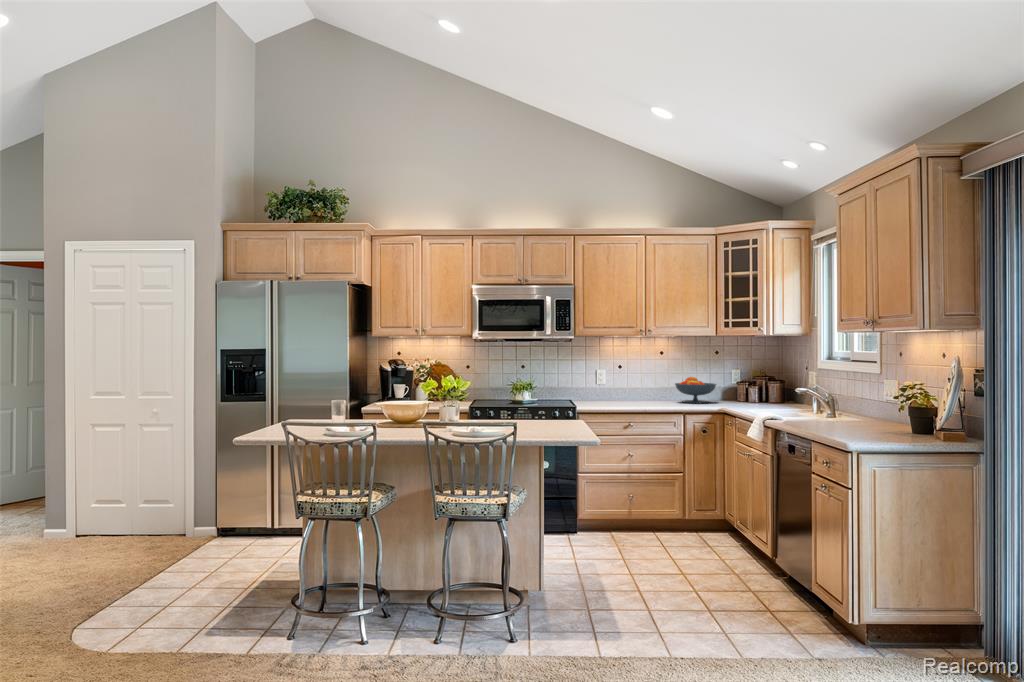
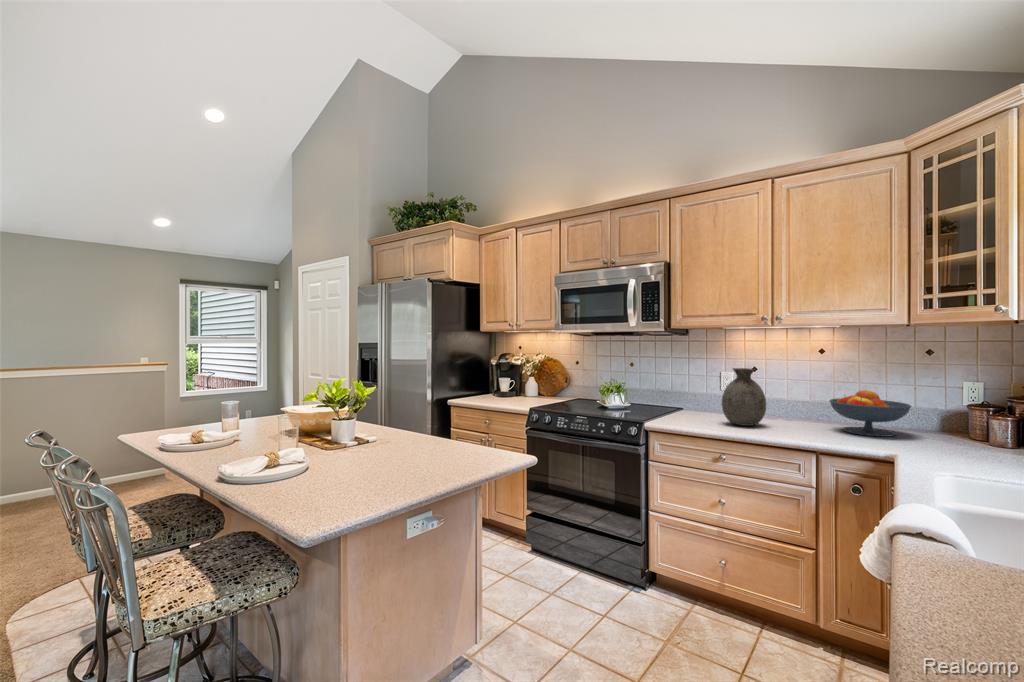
vase: none [616,365,645,404] -> present [722,368,766,426]

